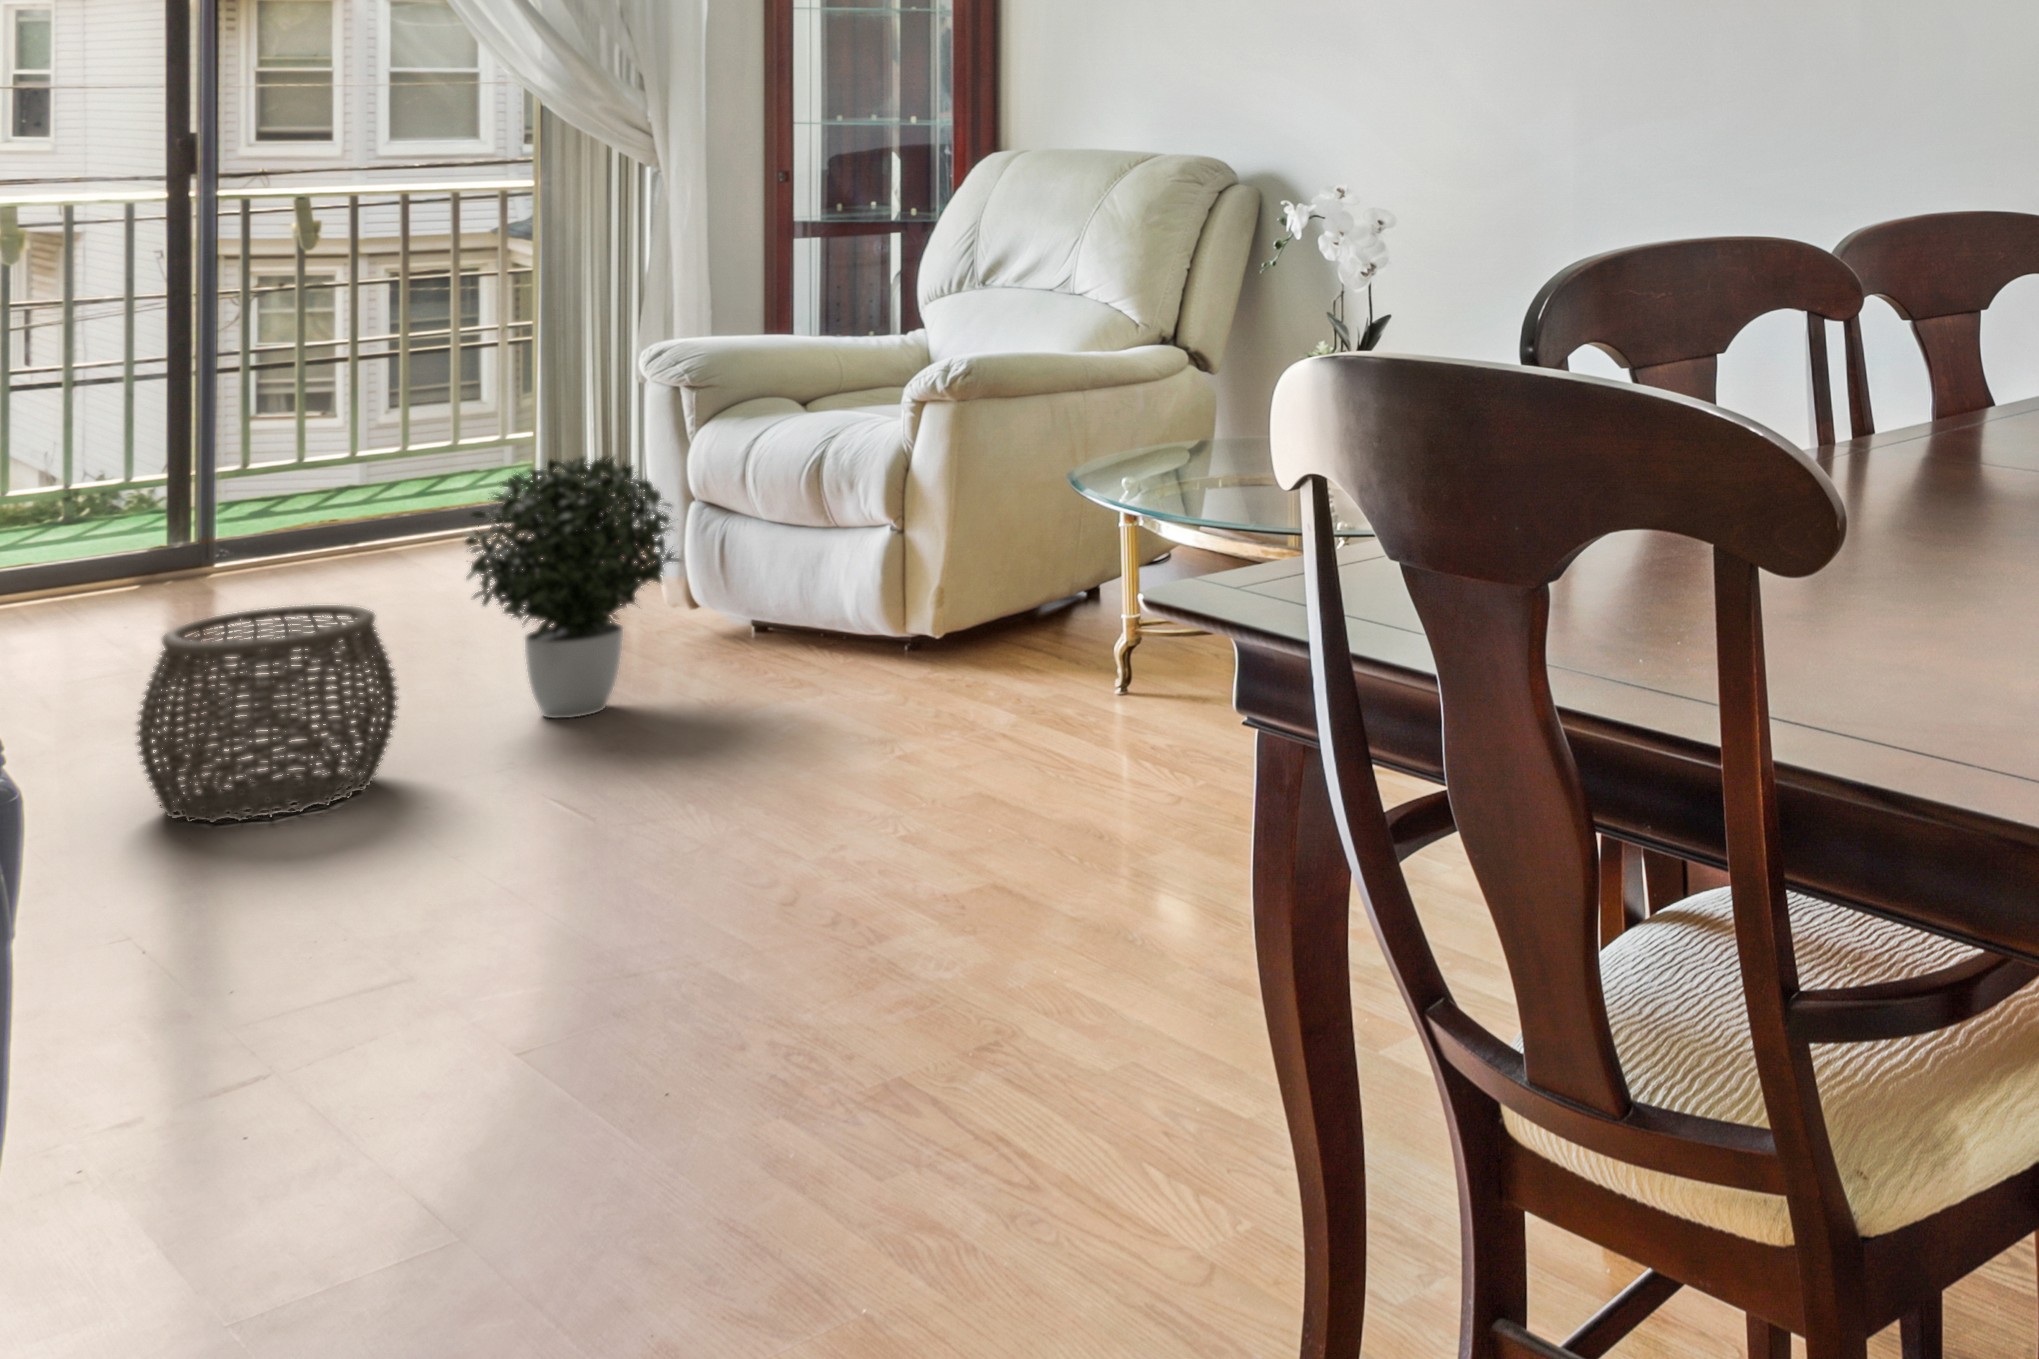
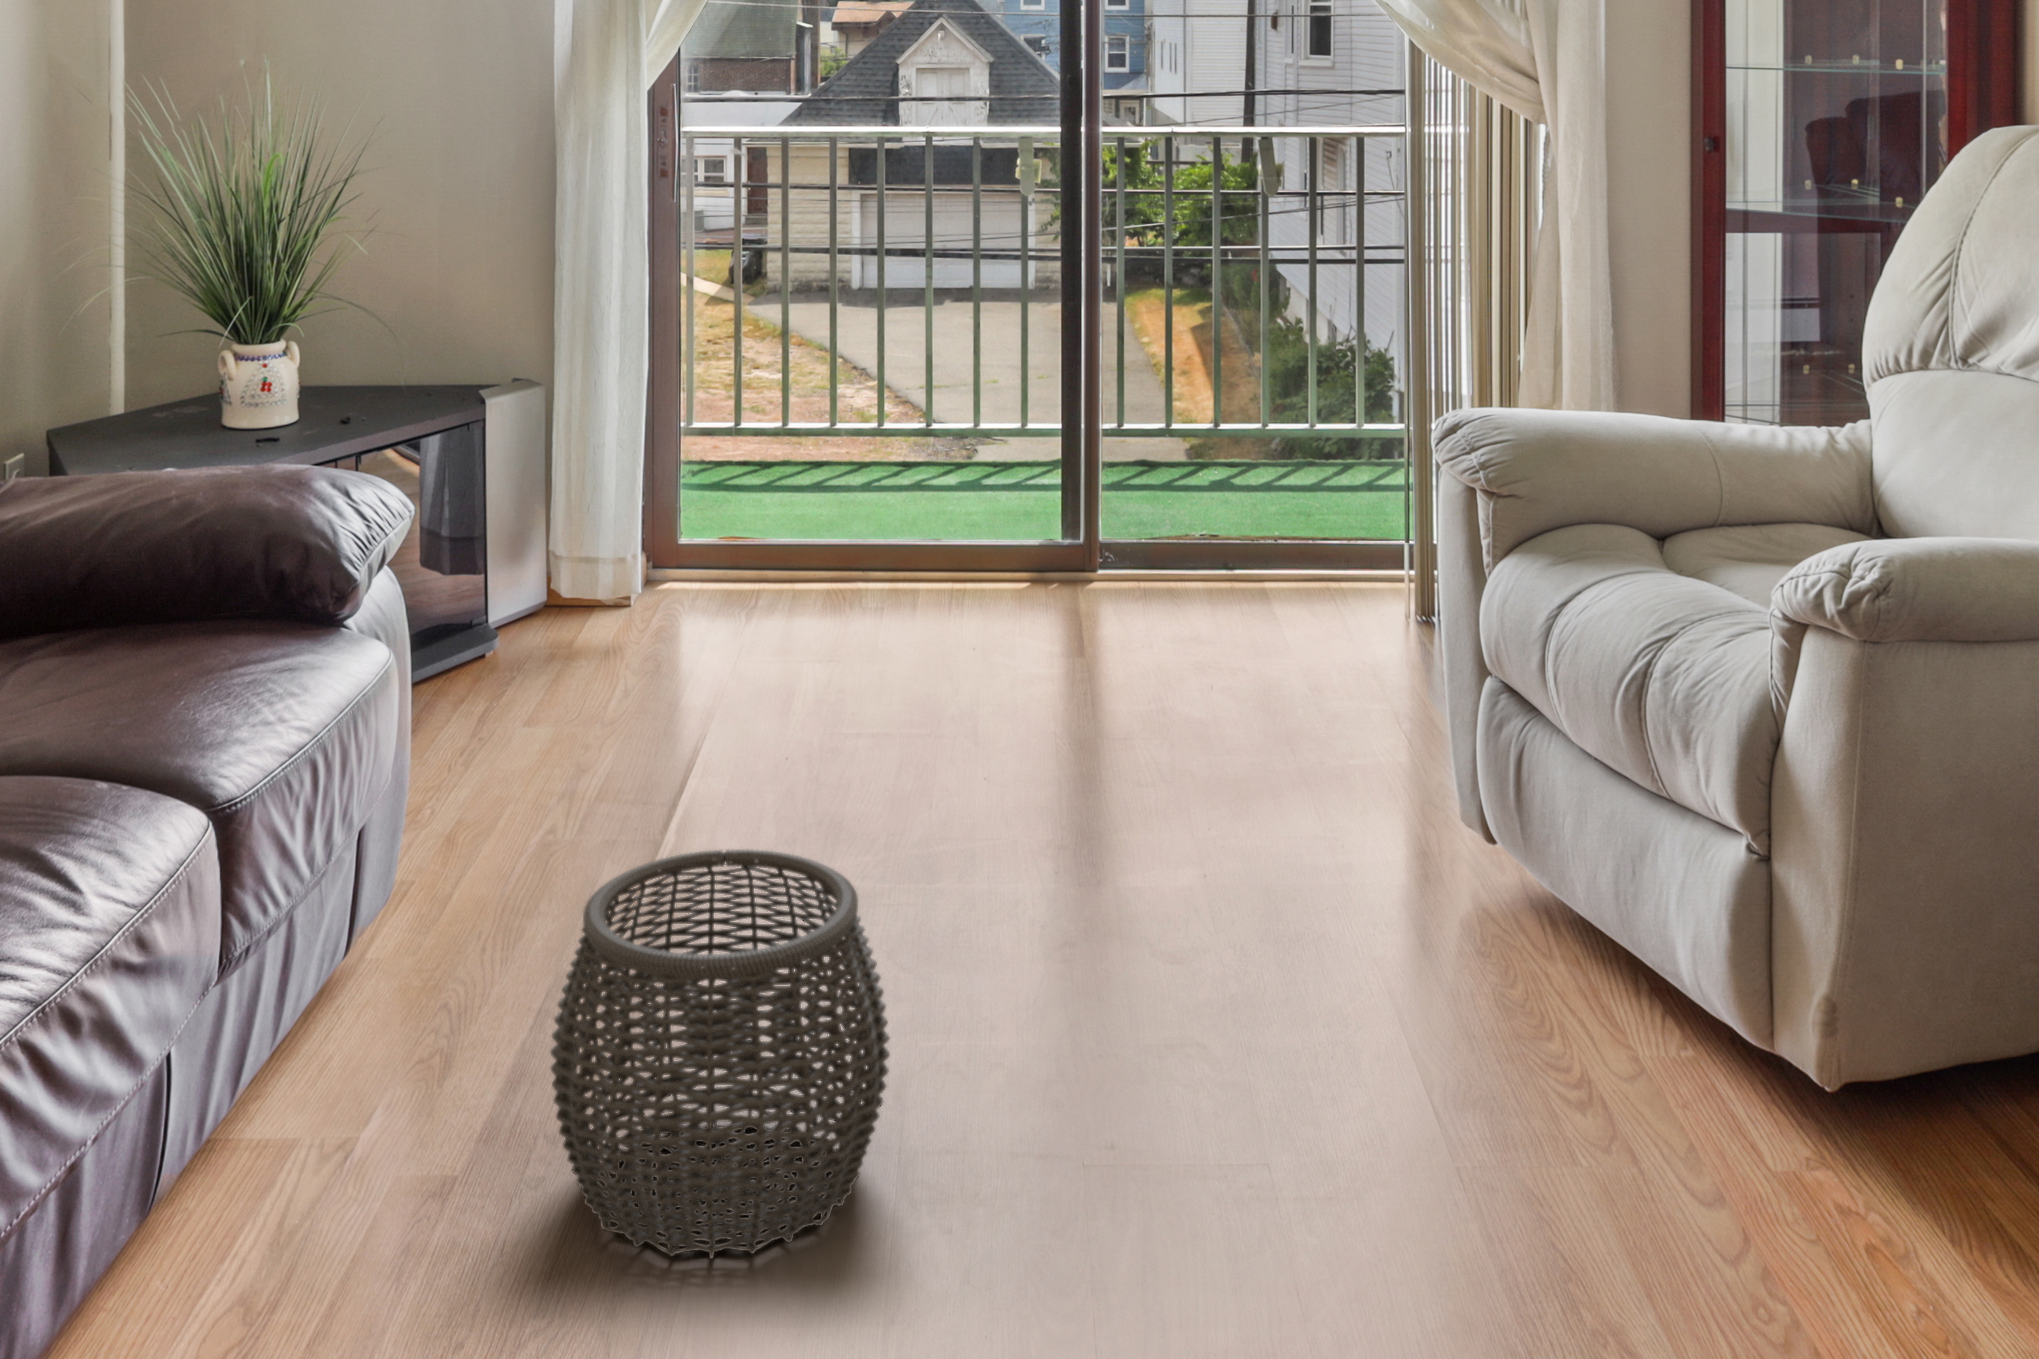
potted plant: present [463,456,680,718] -> none [1052,648,1369,1115]

